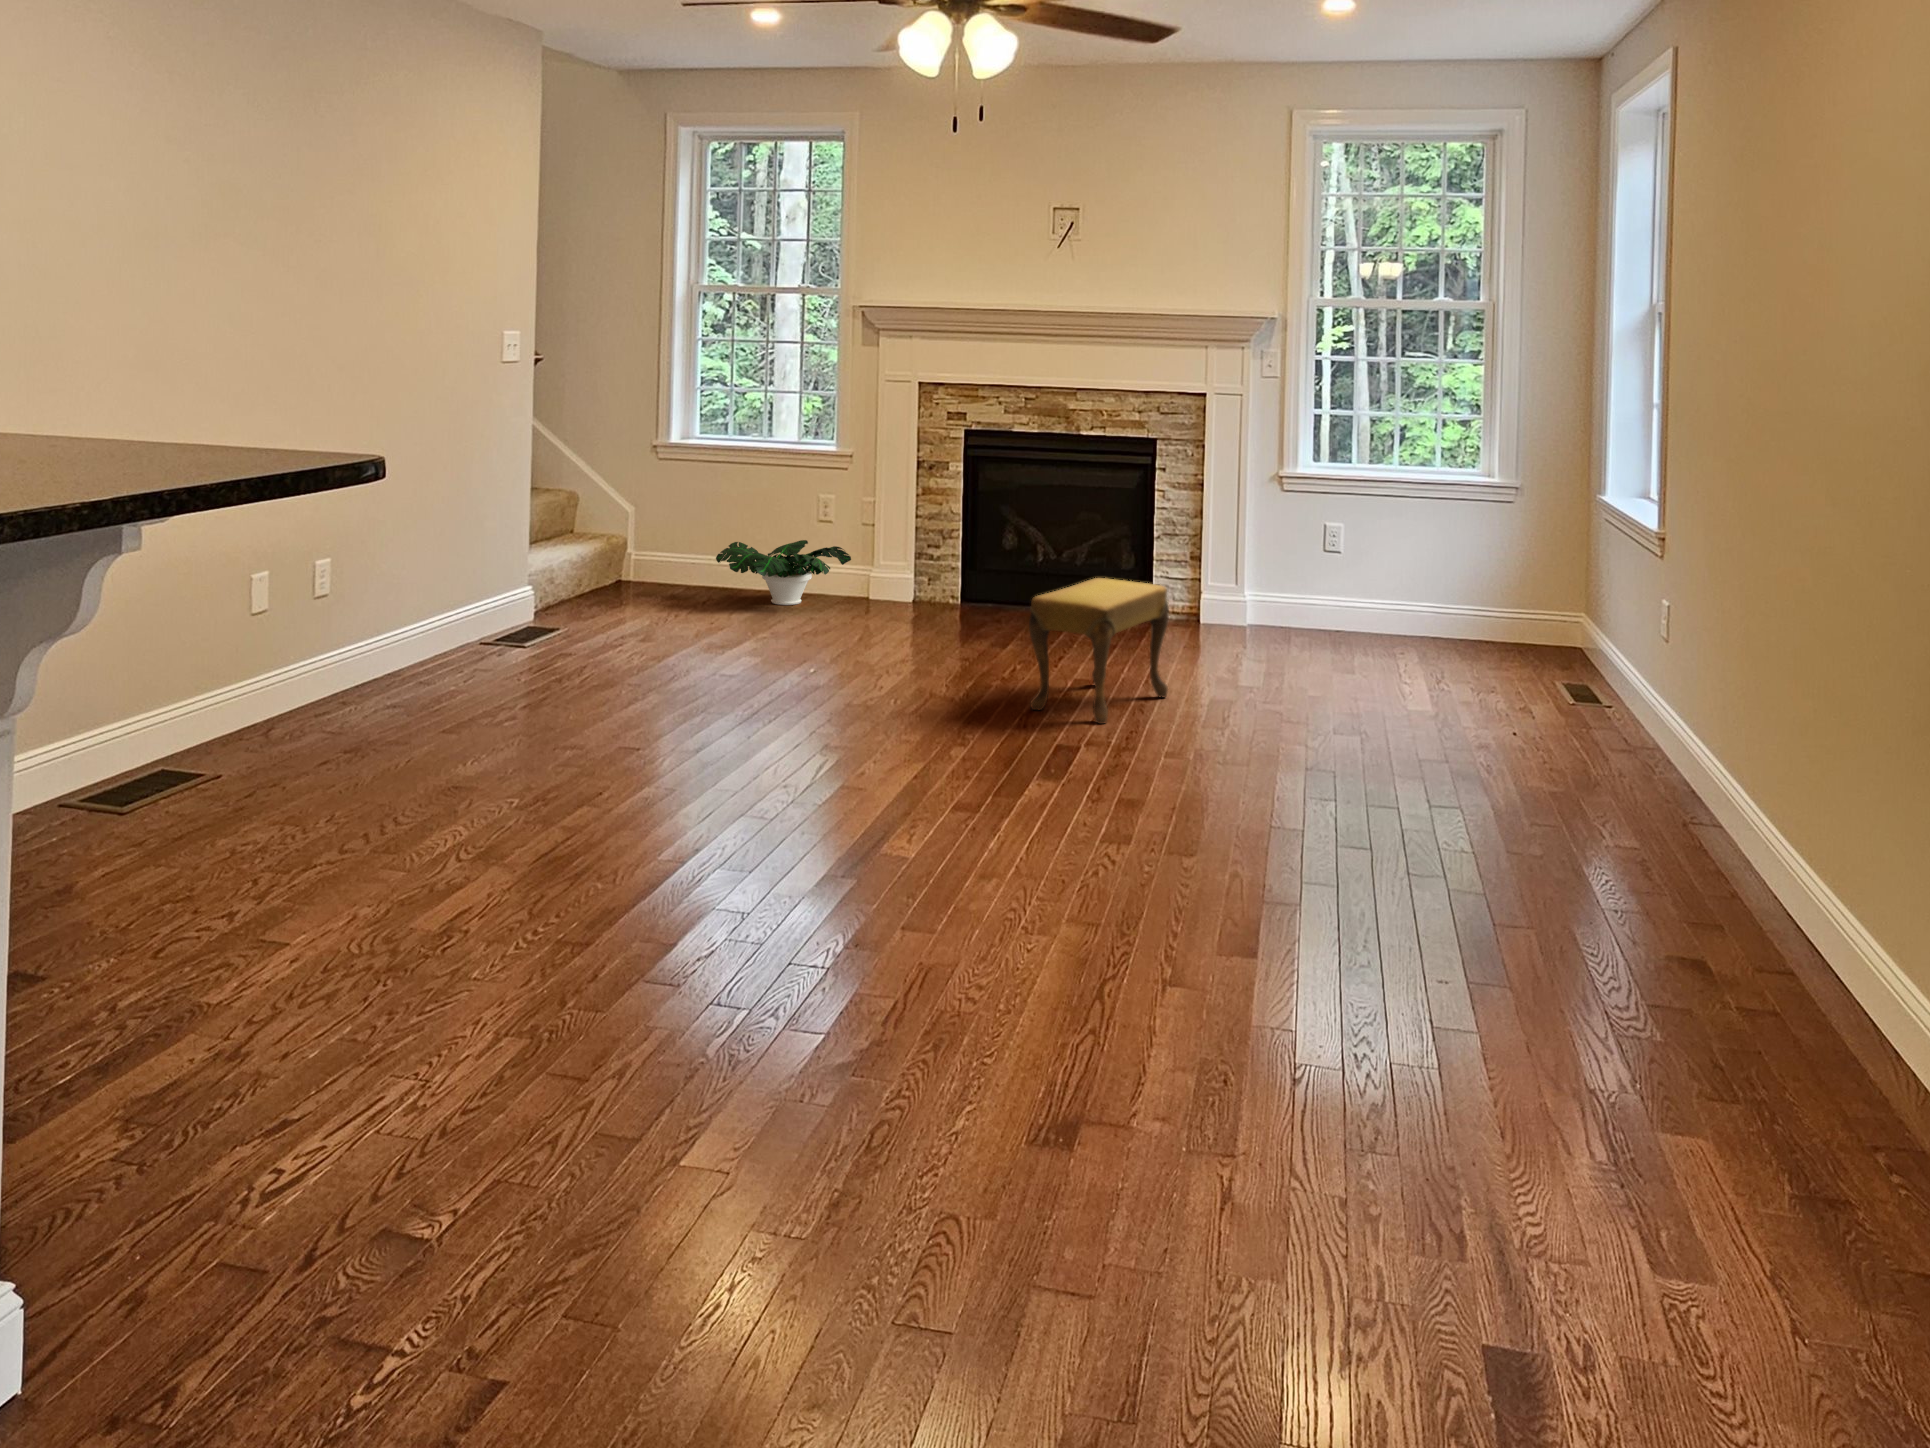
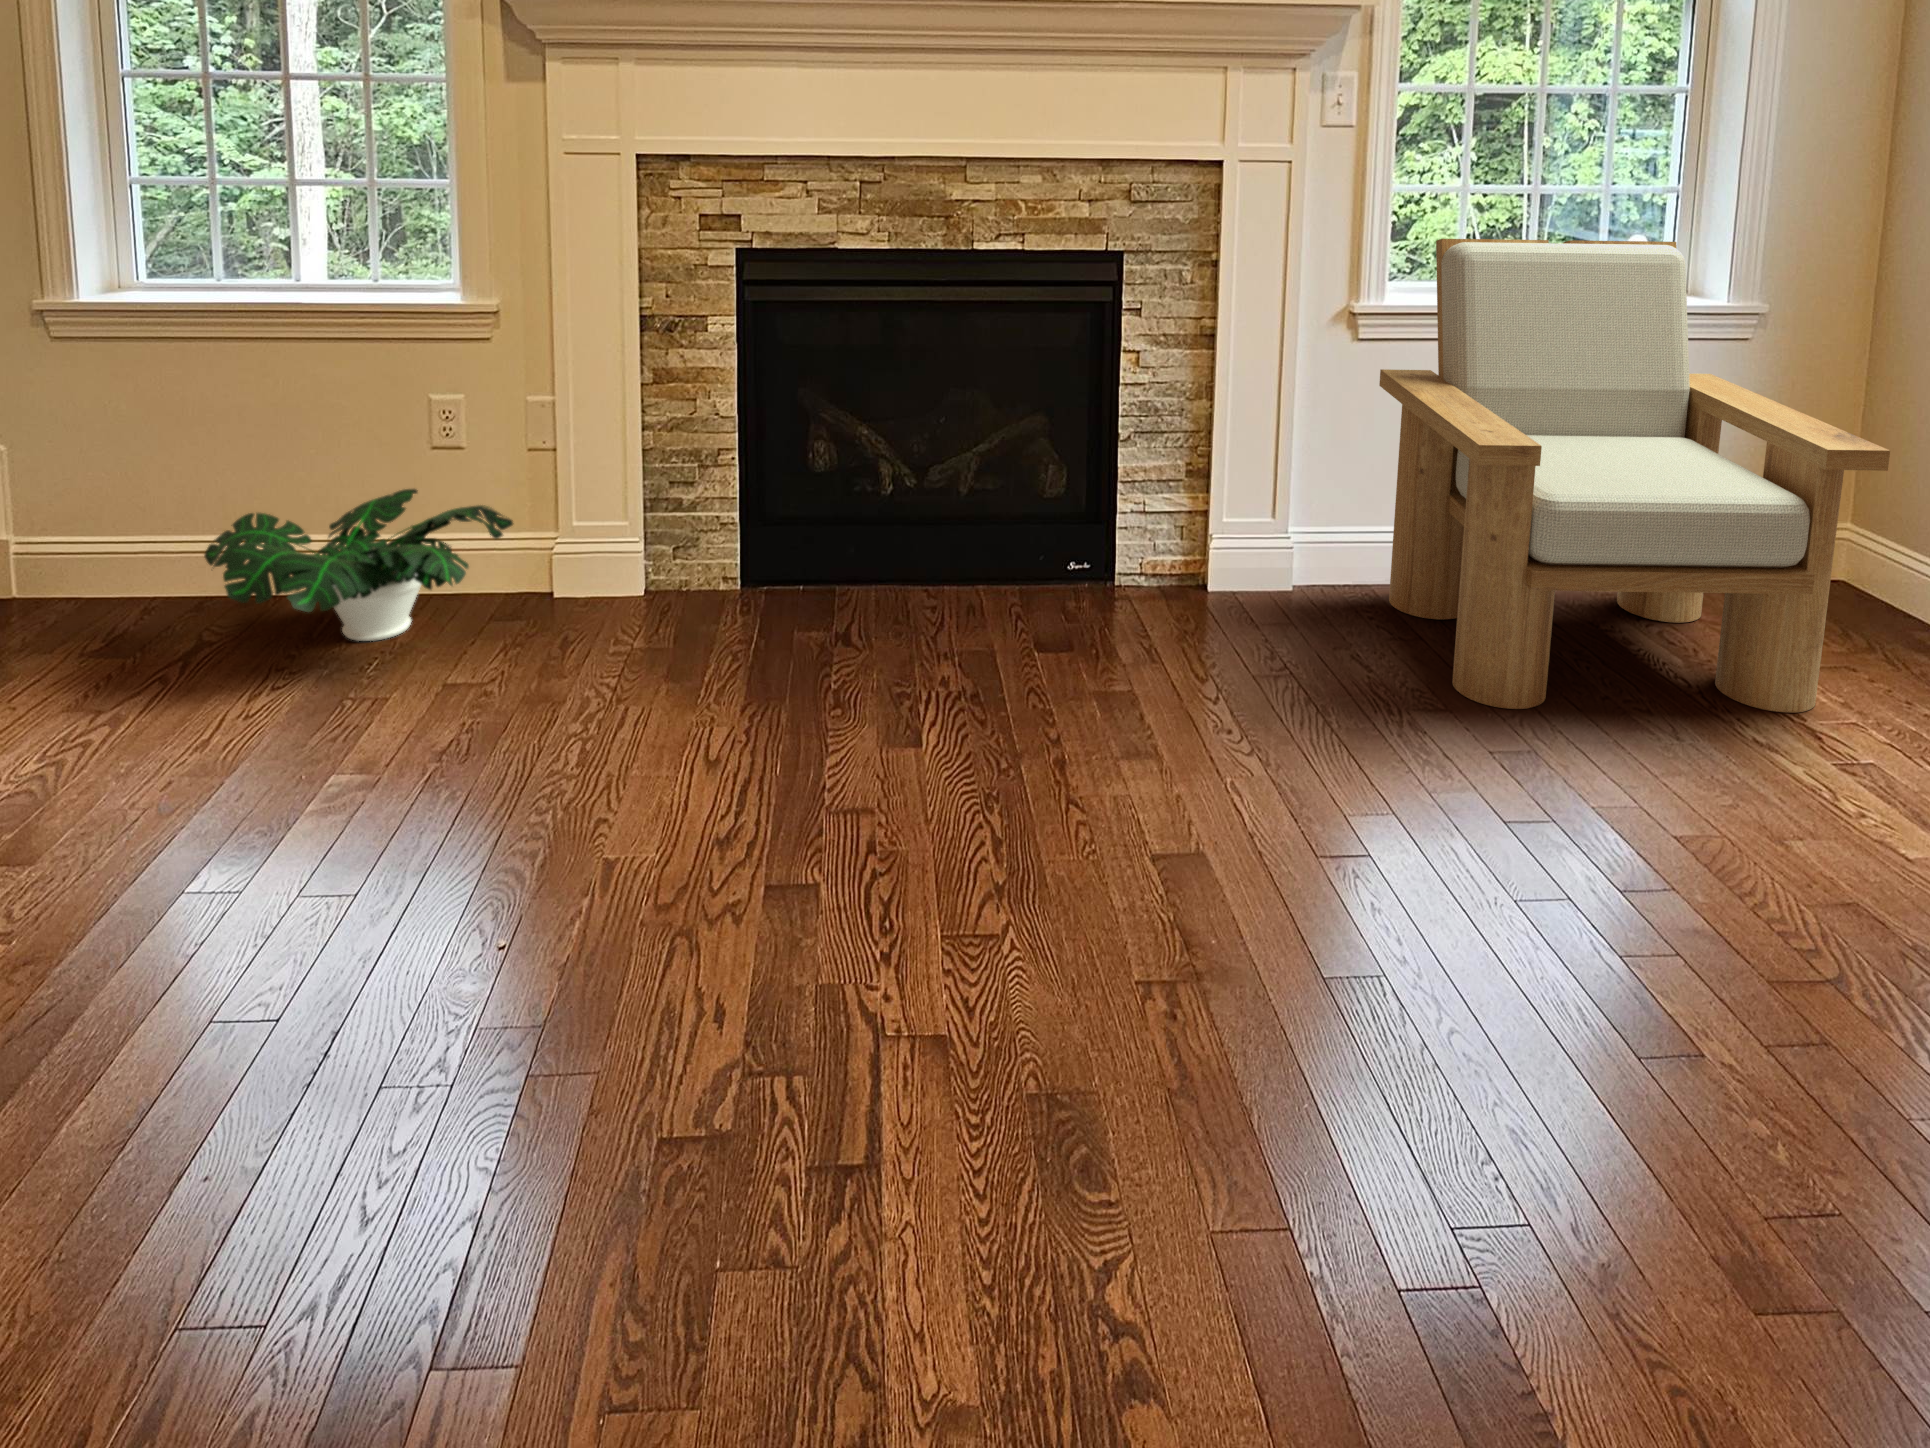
armchair: none [1284,437,1488,673] -> present [1379,239,1890,713]
footstool: present [1029,578,1169,724] -> none [1106,674,1411,1215]

